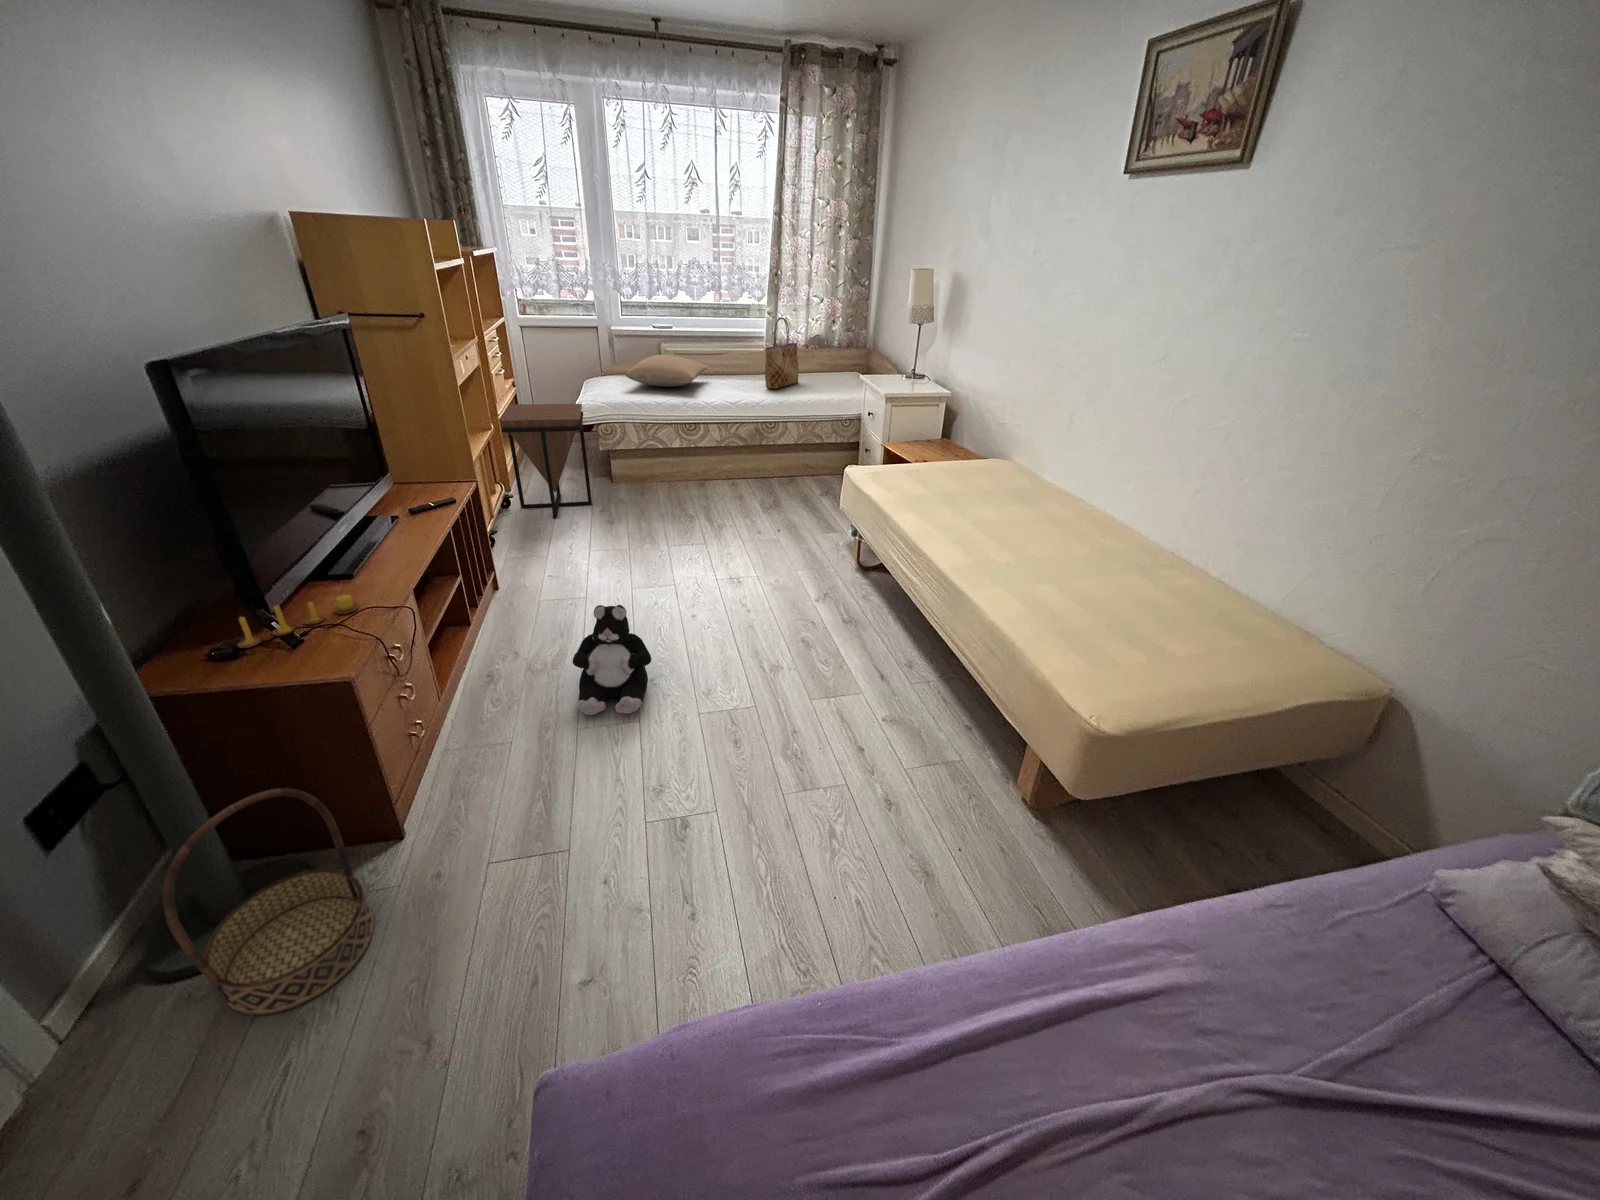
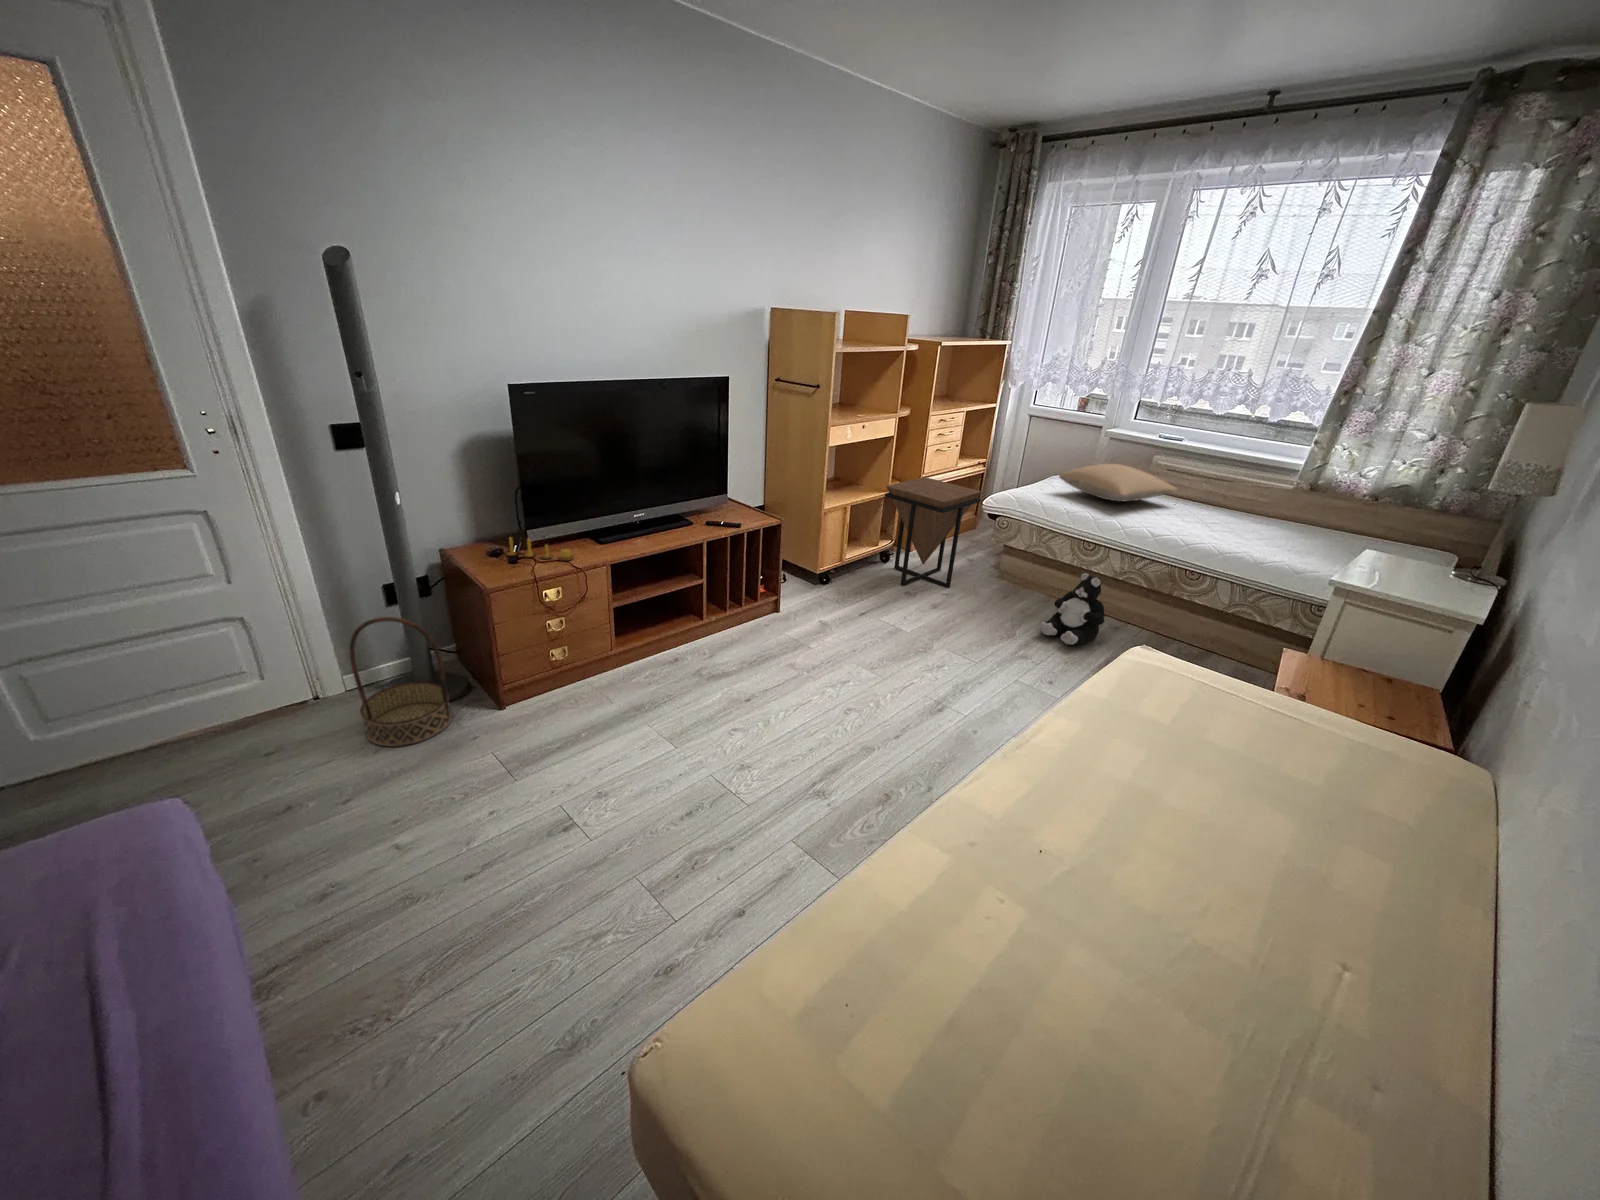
tote bag: present [765,317,799,389] -> none [1232,446,1323,539]
plush toy: present [573,605,651,715] -> present [1040,573,1104,645]

